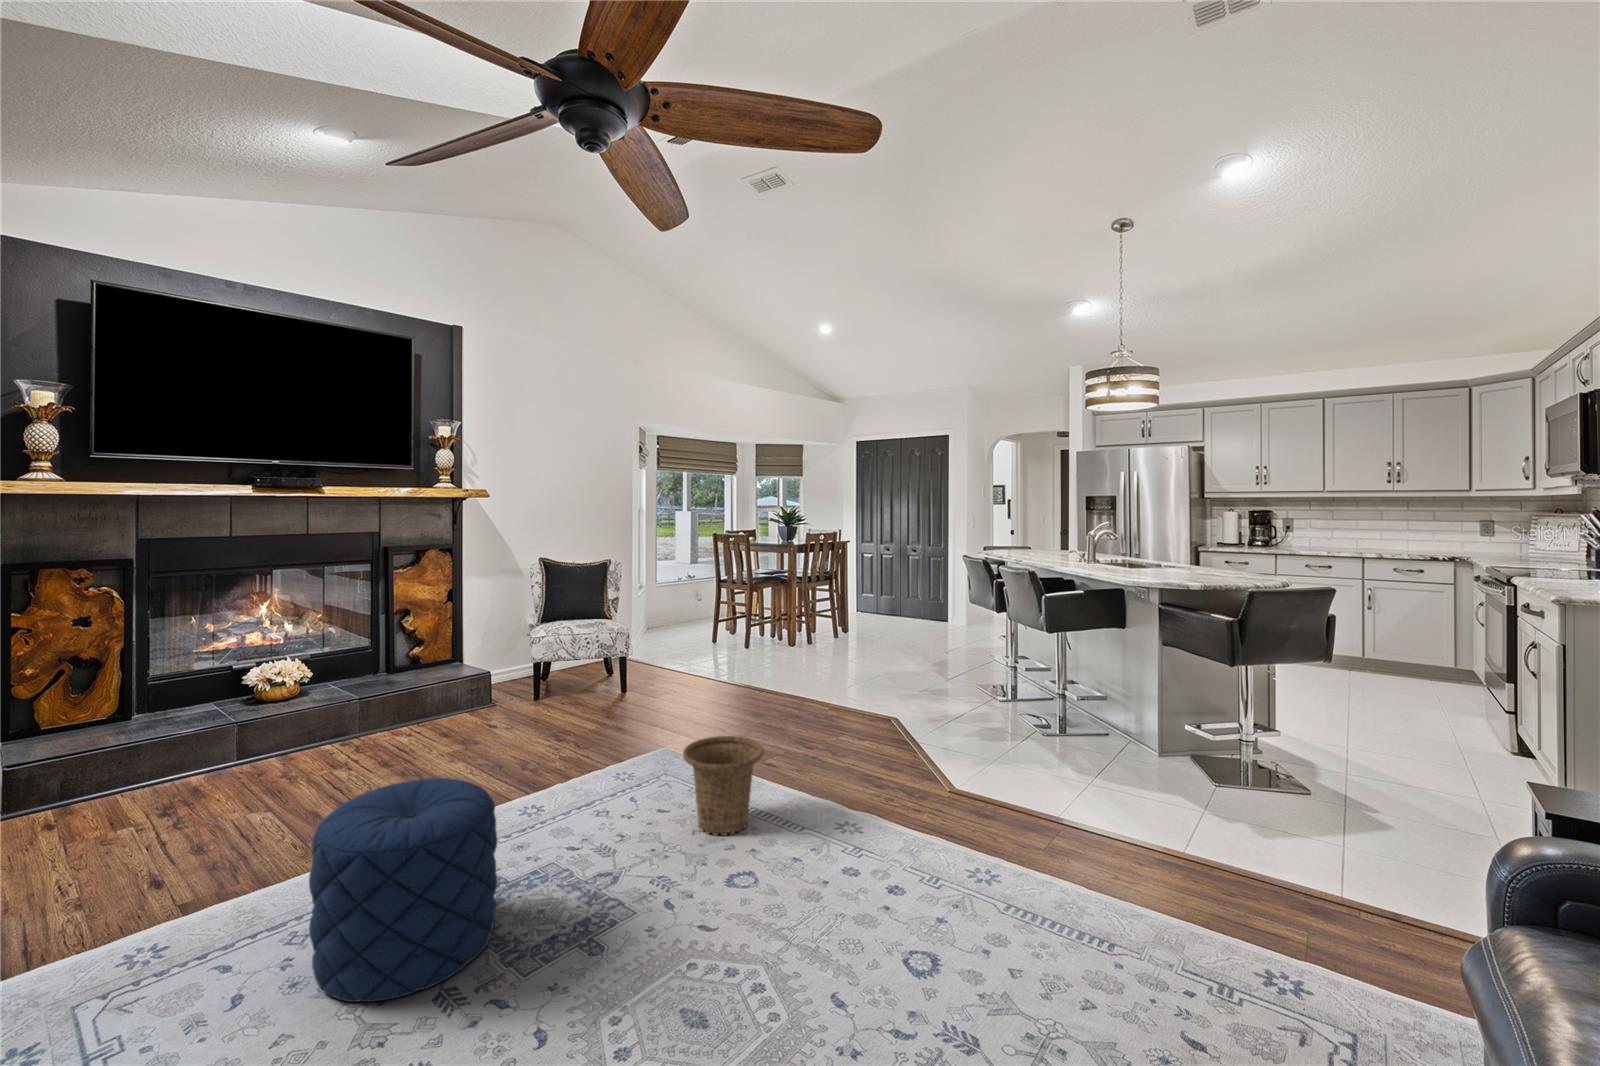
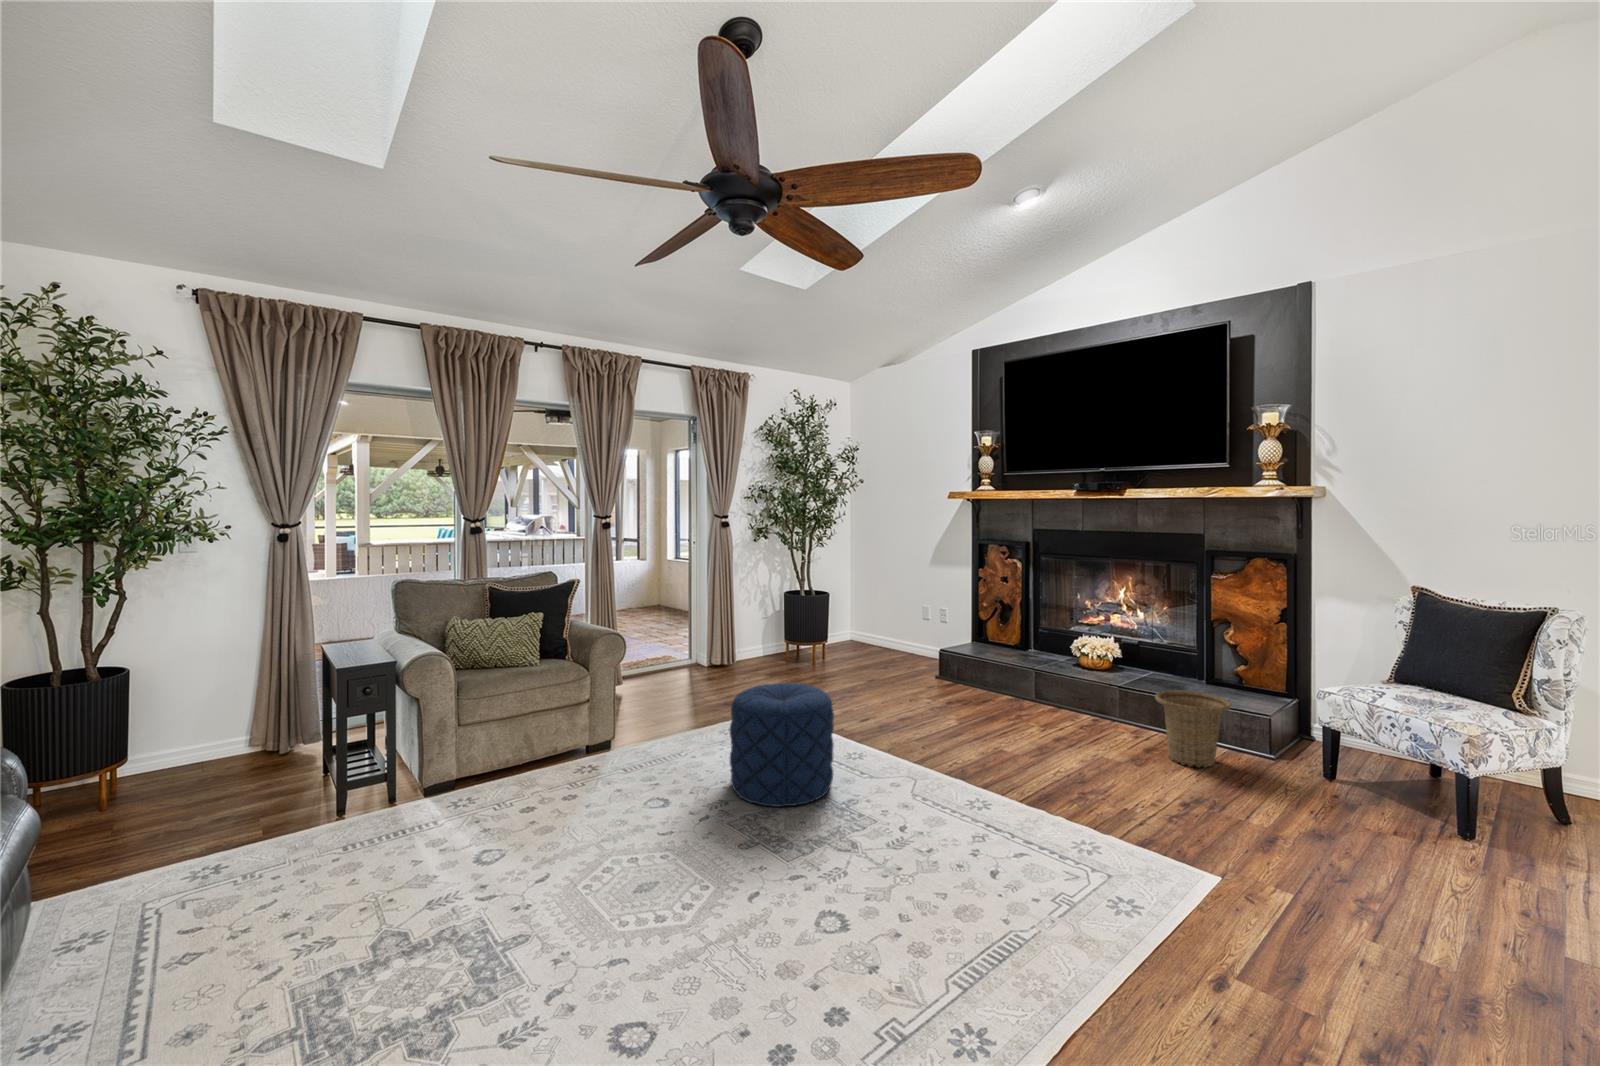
basket: present [683,736,764,836] -> present [1155,690,1231,768]

